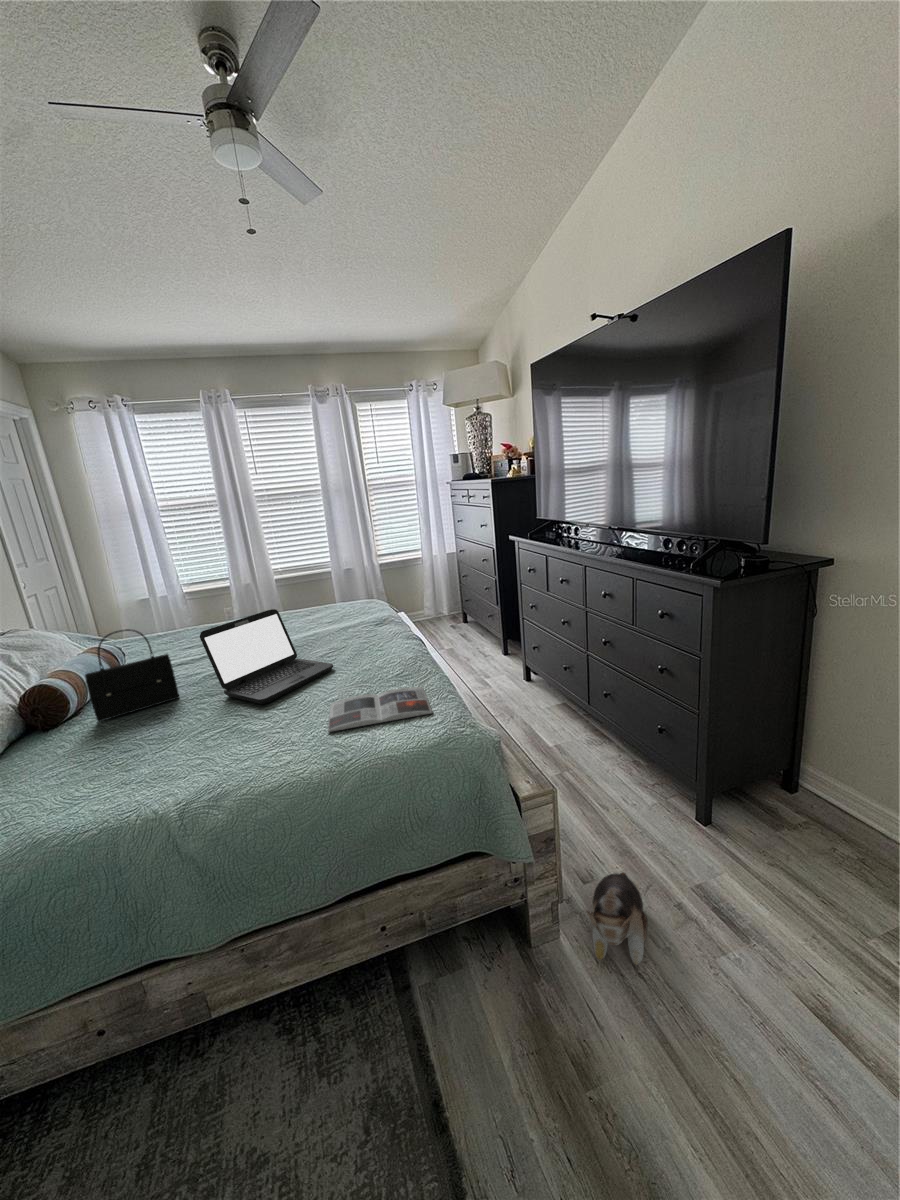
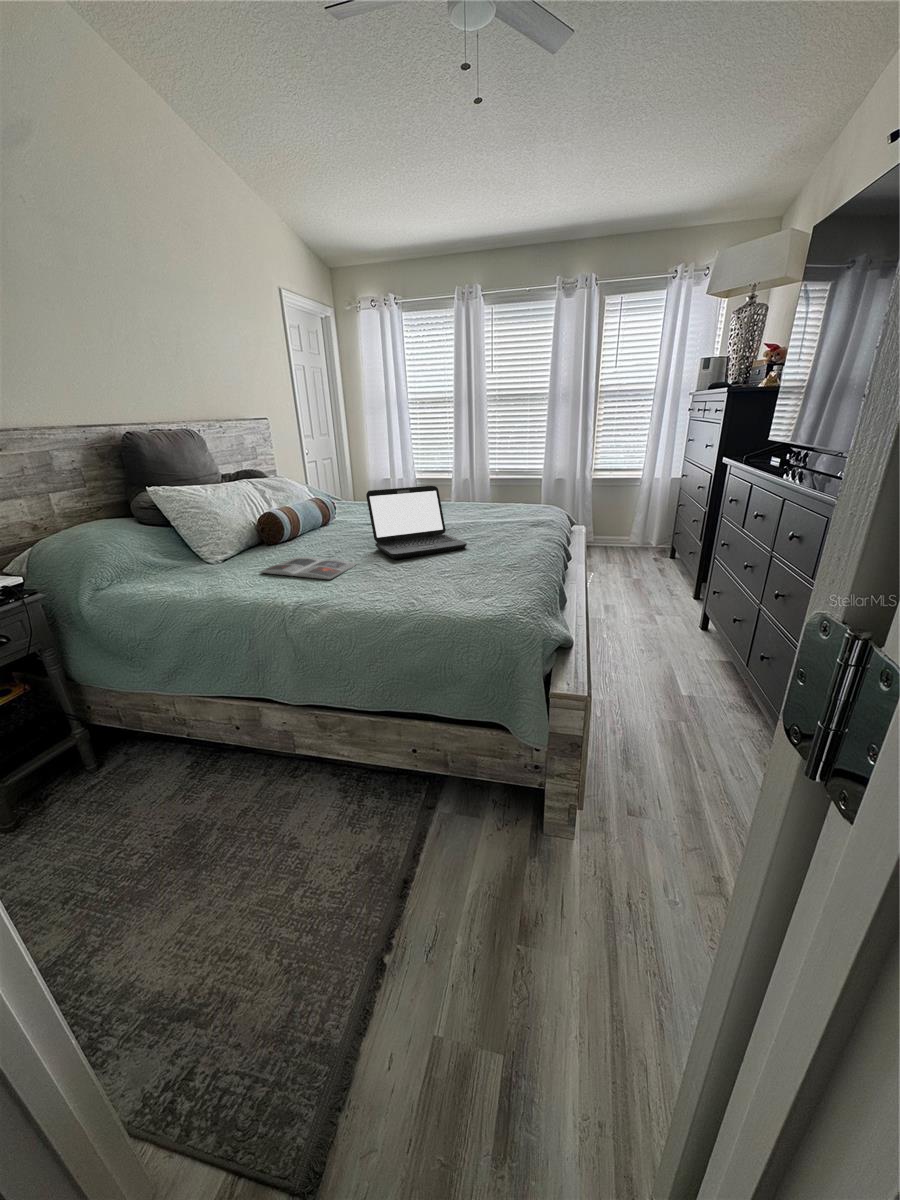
handbag: present [85,629,179,722] -> none [289,478,350,545]
magazine: present [328,687,432,732] -> present [260,557,356,580]
plush toy: present [586,872,648,965] -> none [579,808,679,895]

